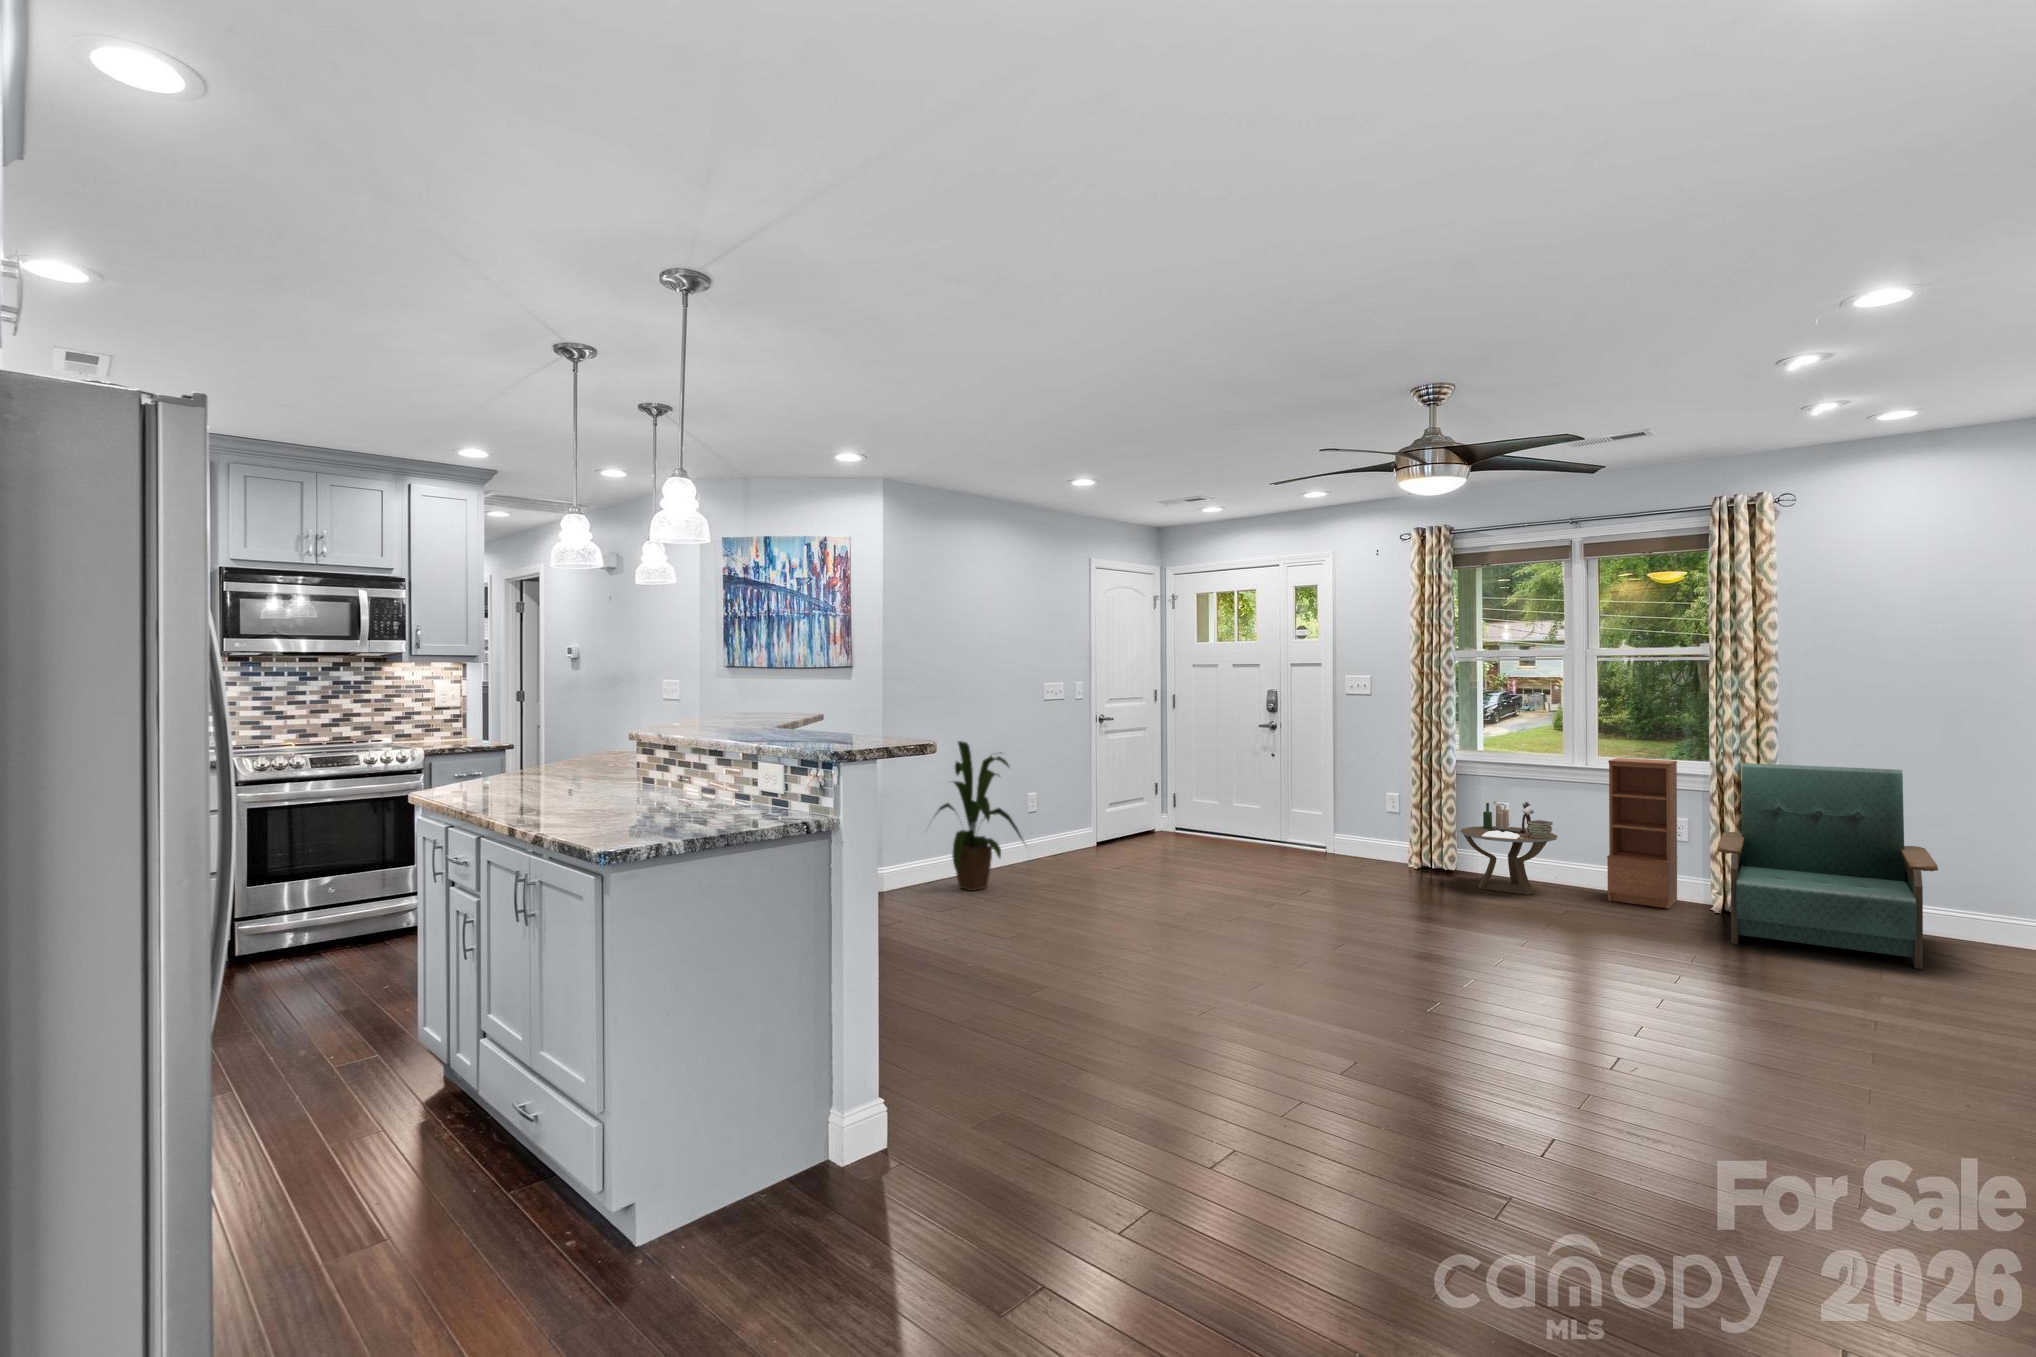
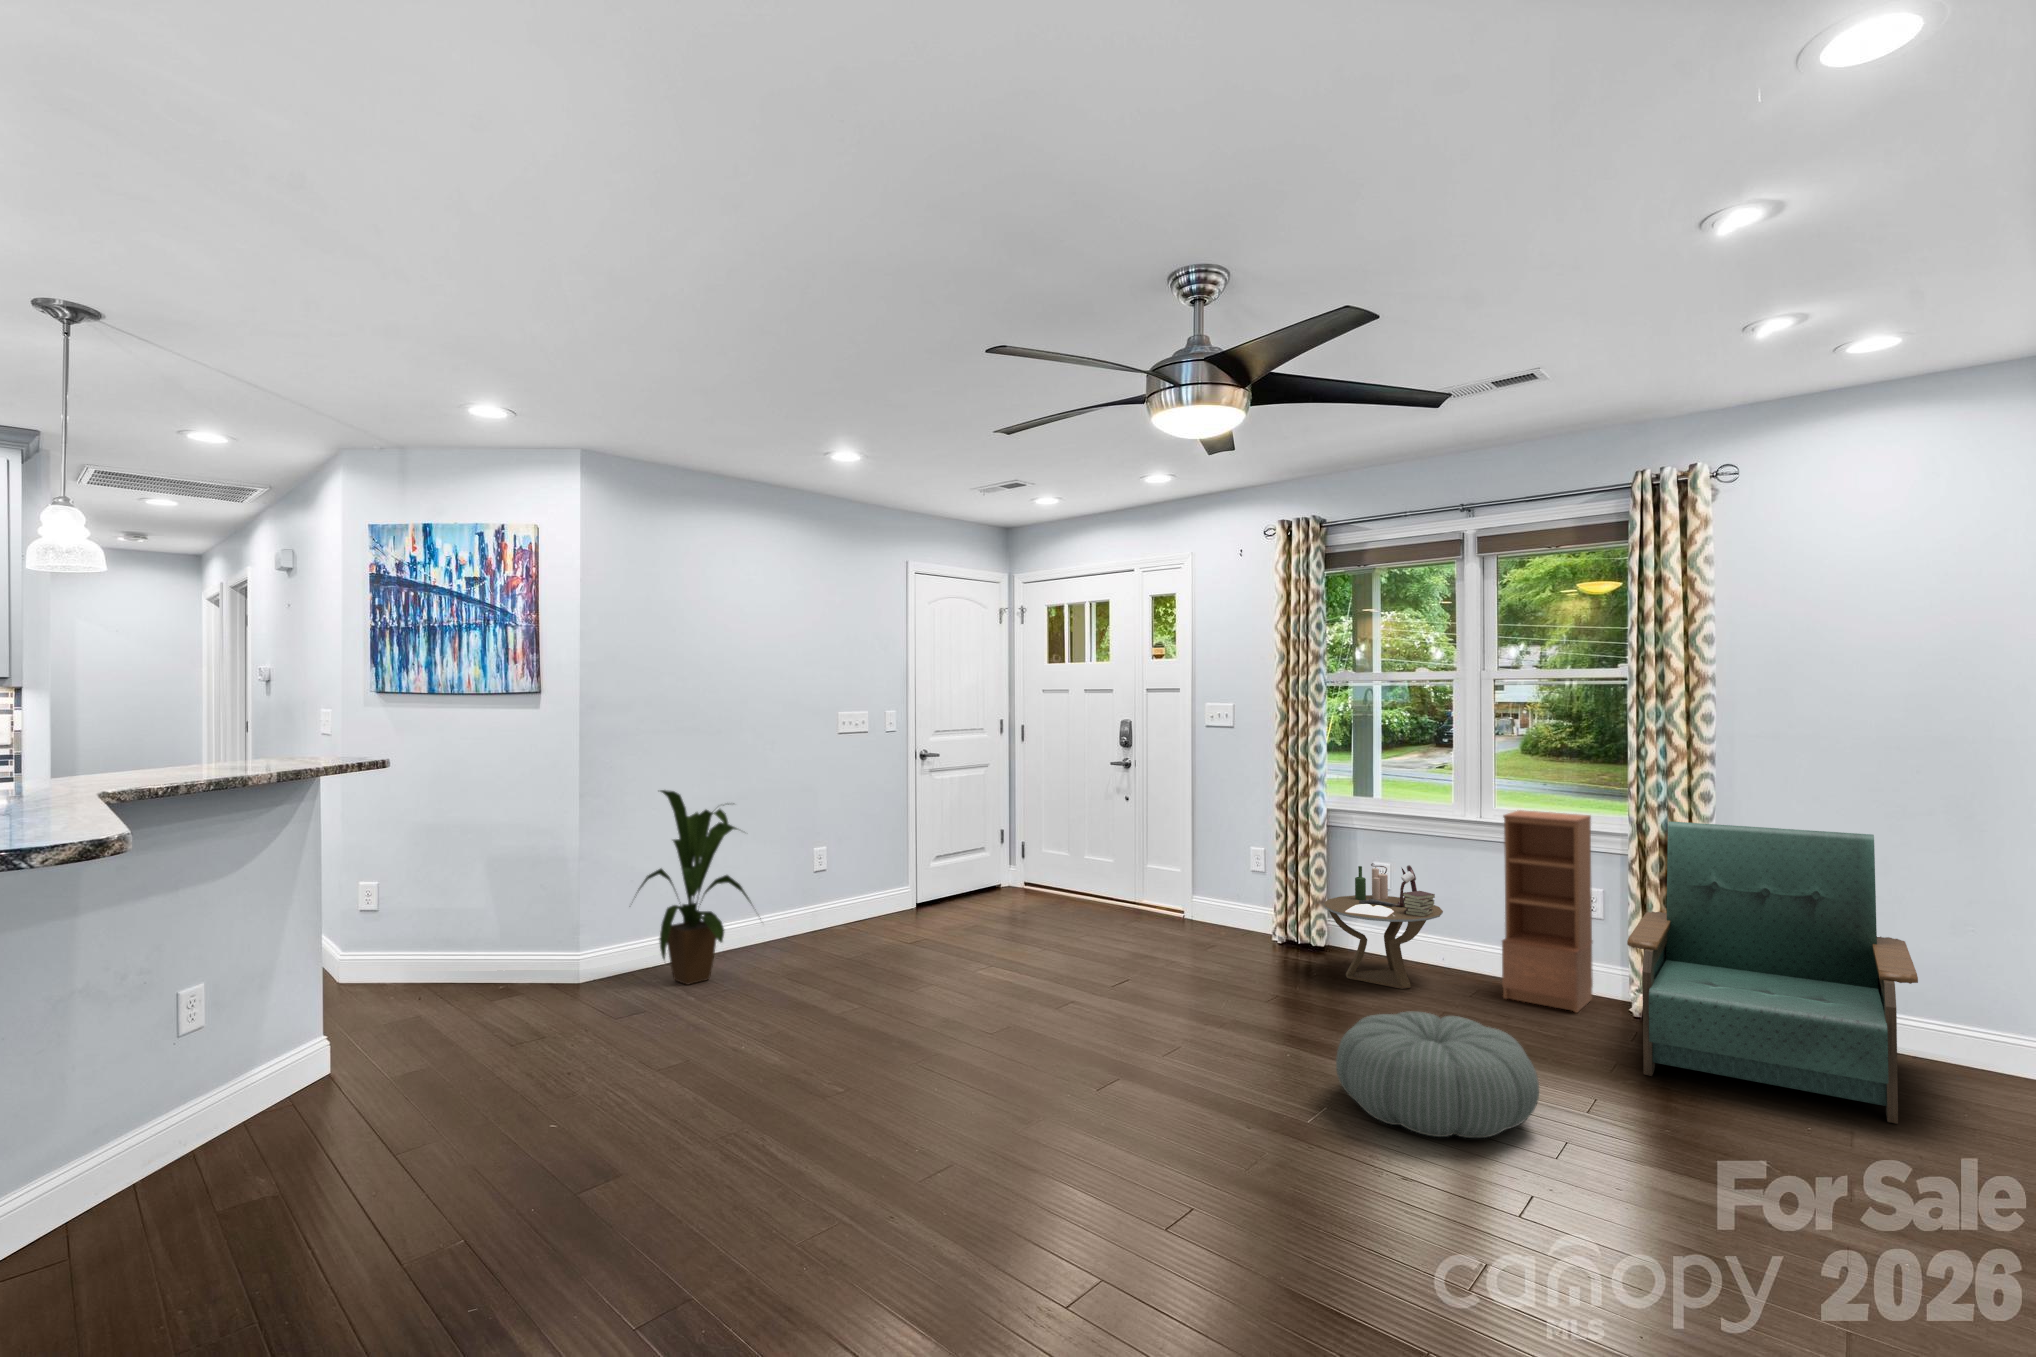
pouf: none [1513,895,1667,975] -> present [1336,1012,1539,1138]

